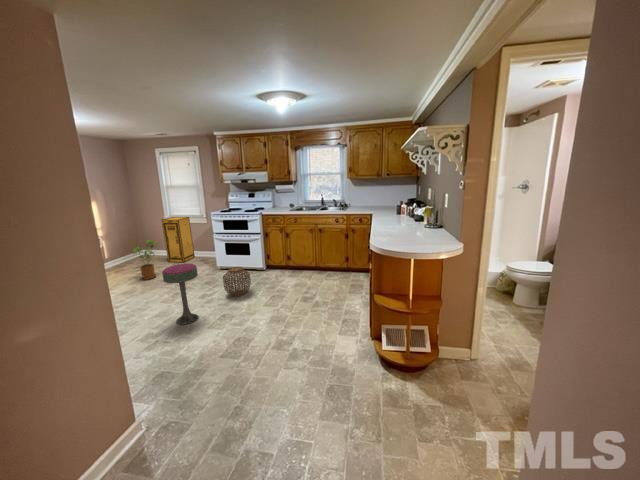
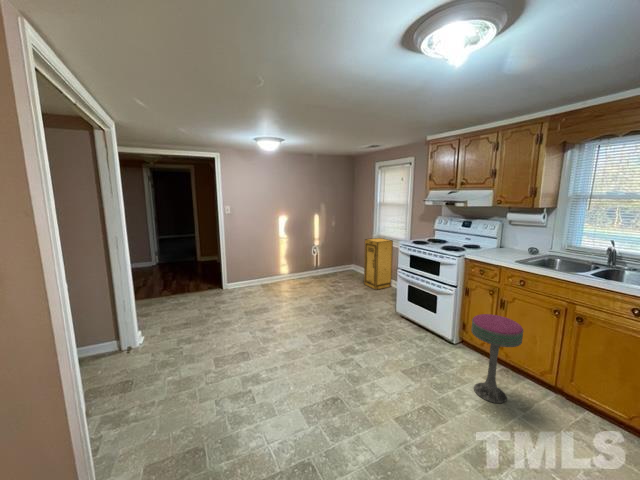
house plant: present [133,240,157,280] -> none [324,260,347,300]
bar stool: present [162,264,198,325] -> present [471,314,523,403]
woven basket: present [223,267,251,297] -> none [364,329,404,376]

